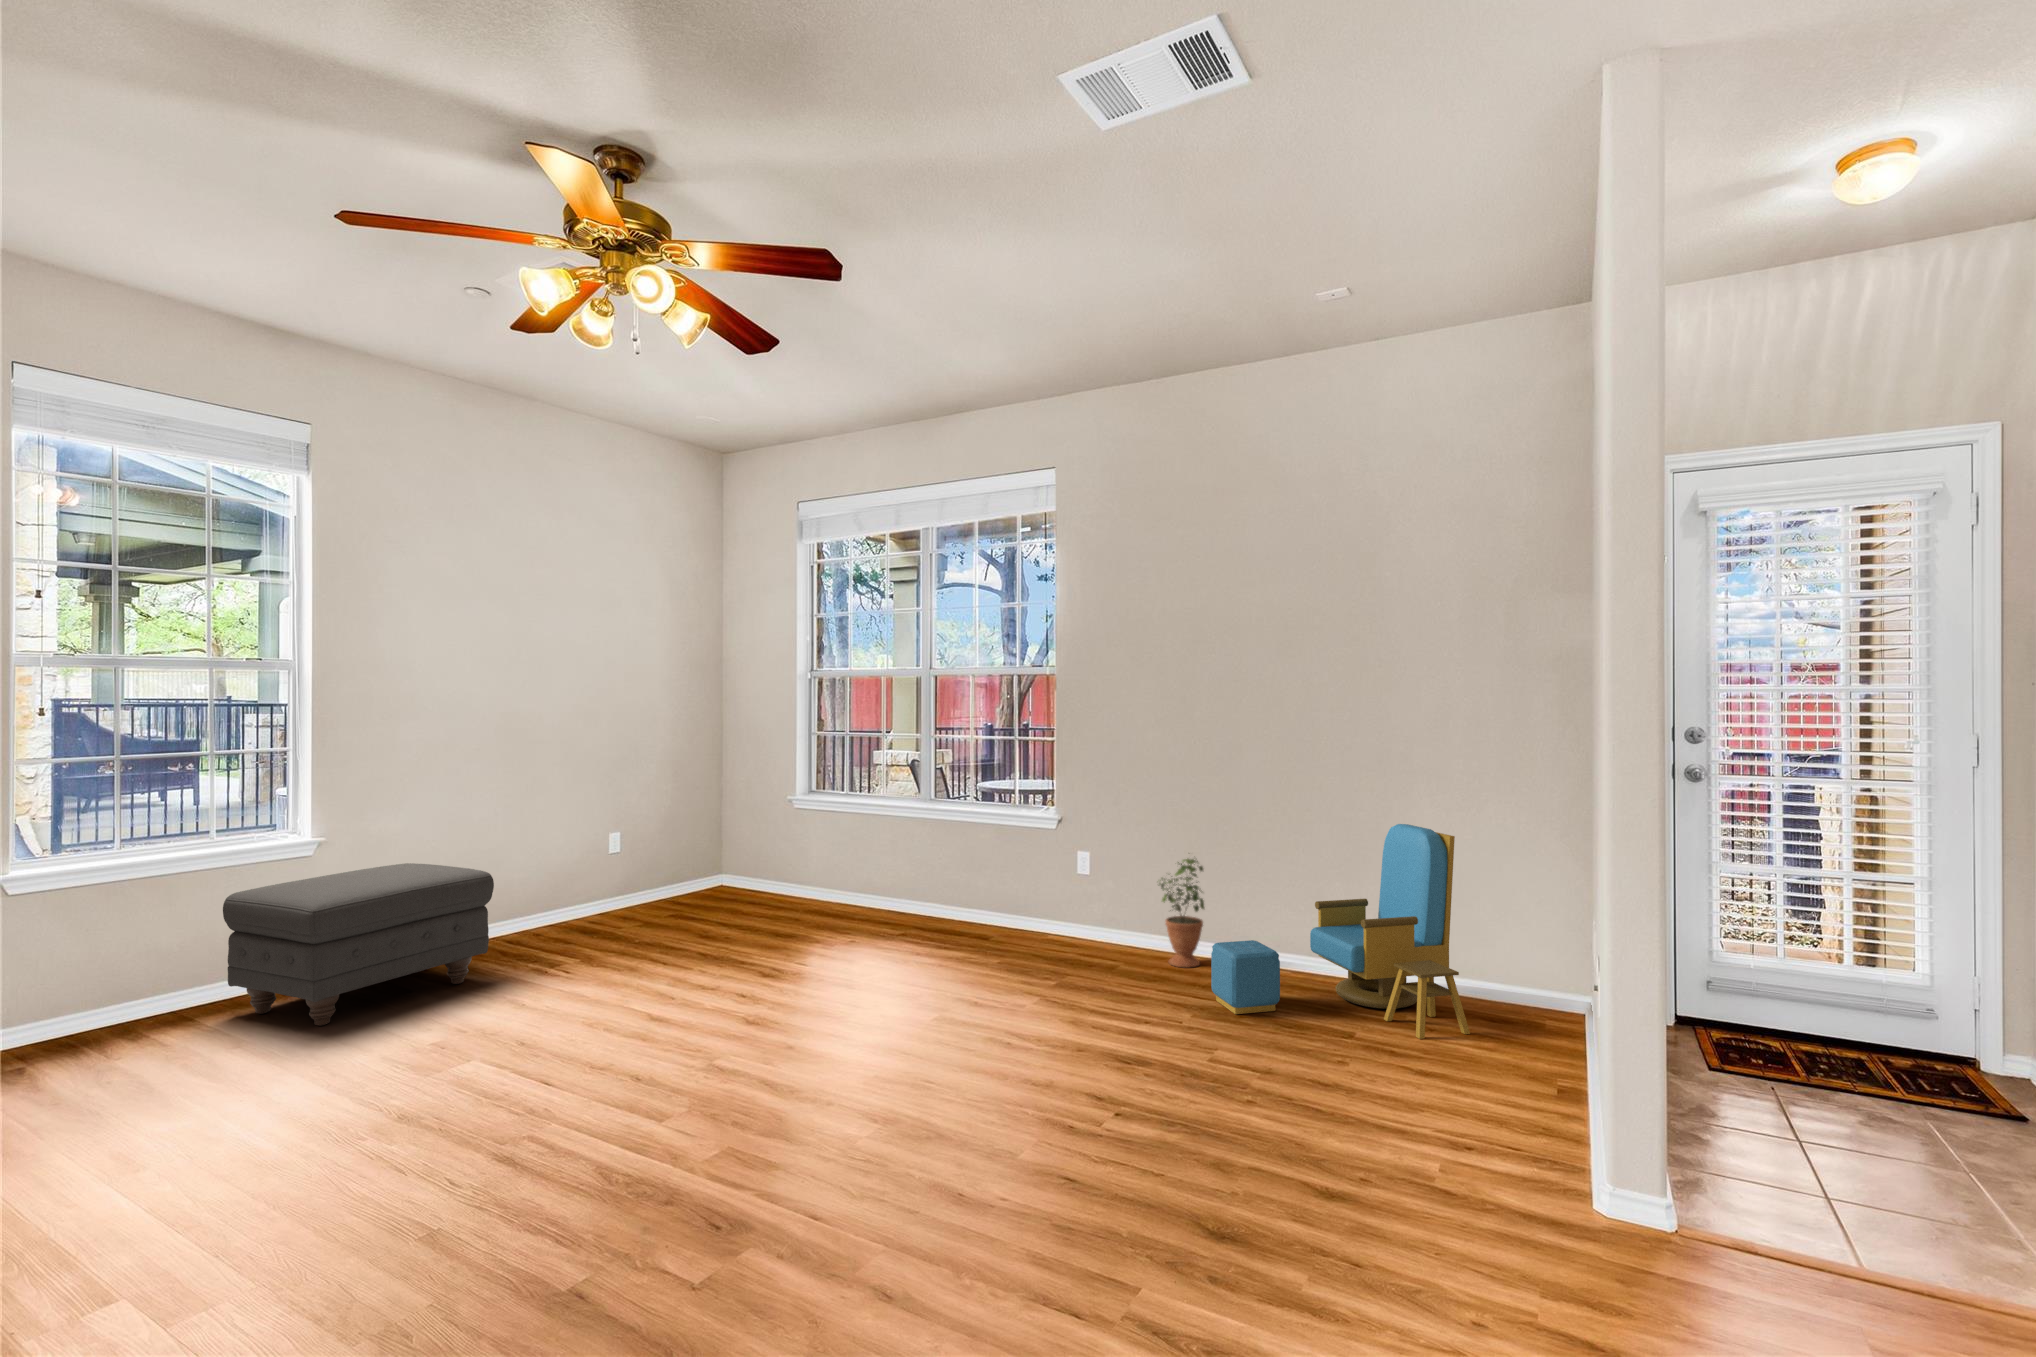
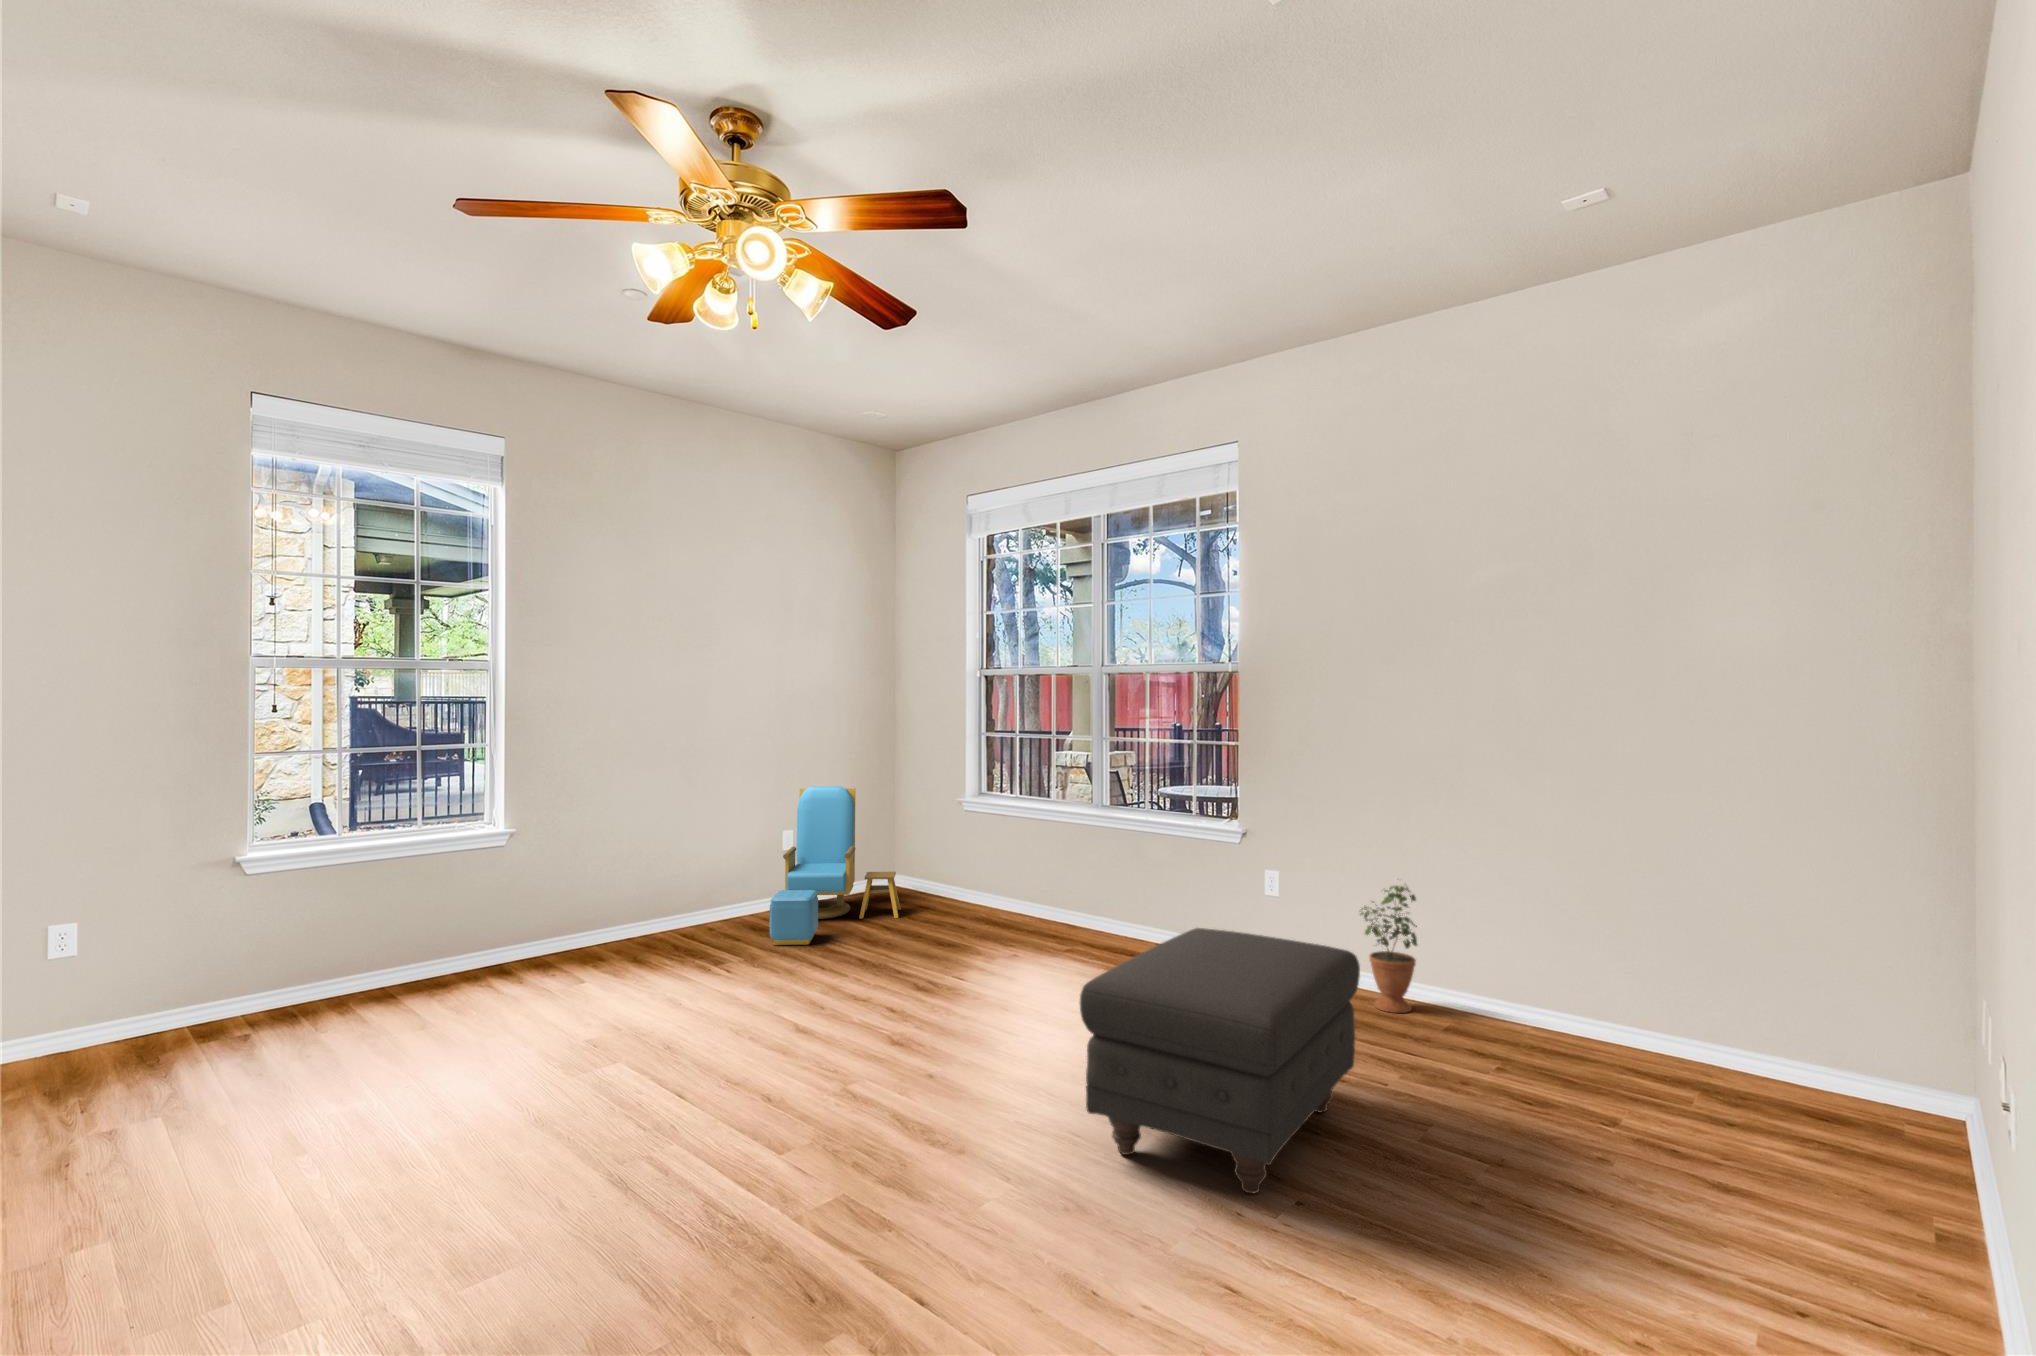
armchair: present [1211,824,1470,1039] -> present [770,786,901,945]
ottoman: present [223,863,494,1026] -> present [1080,928,1360,1194]

